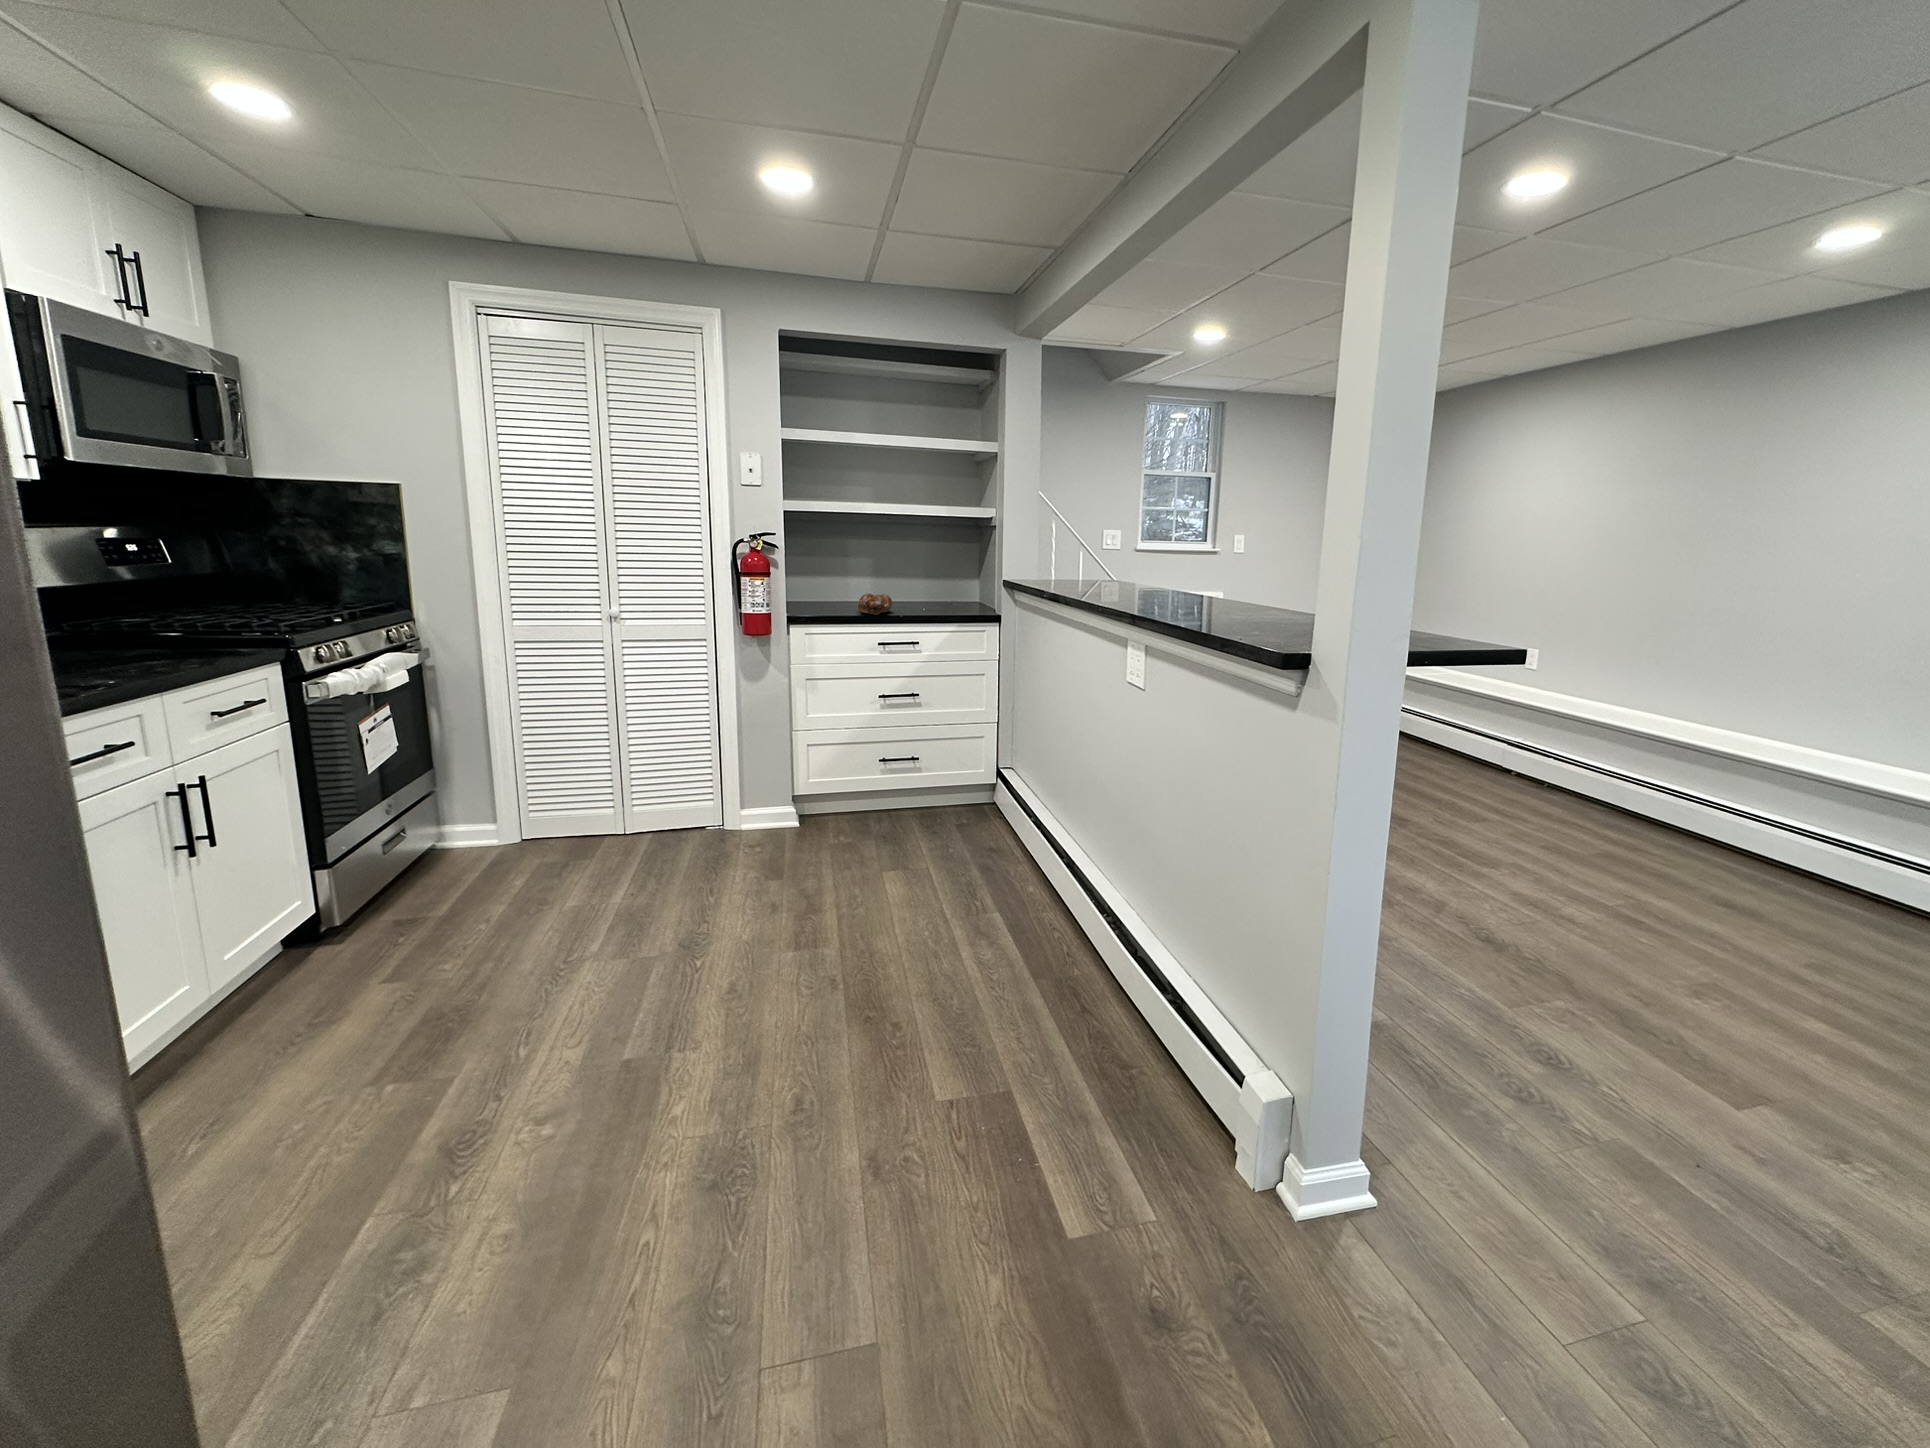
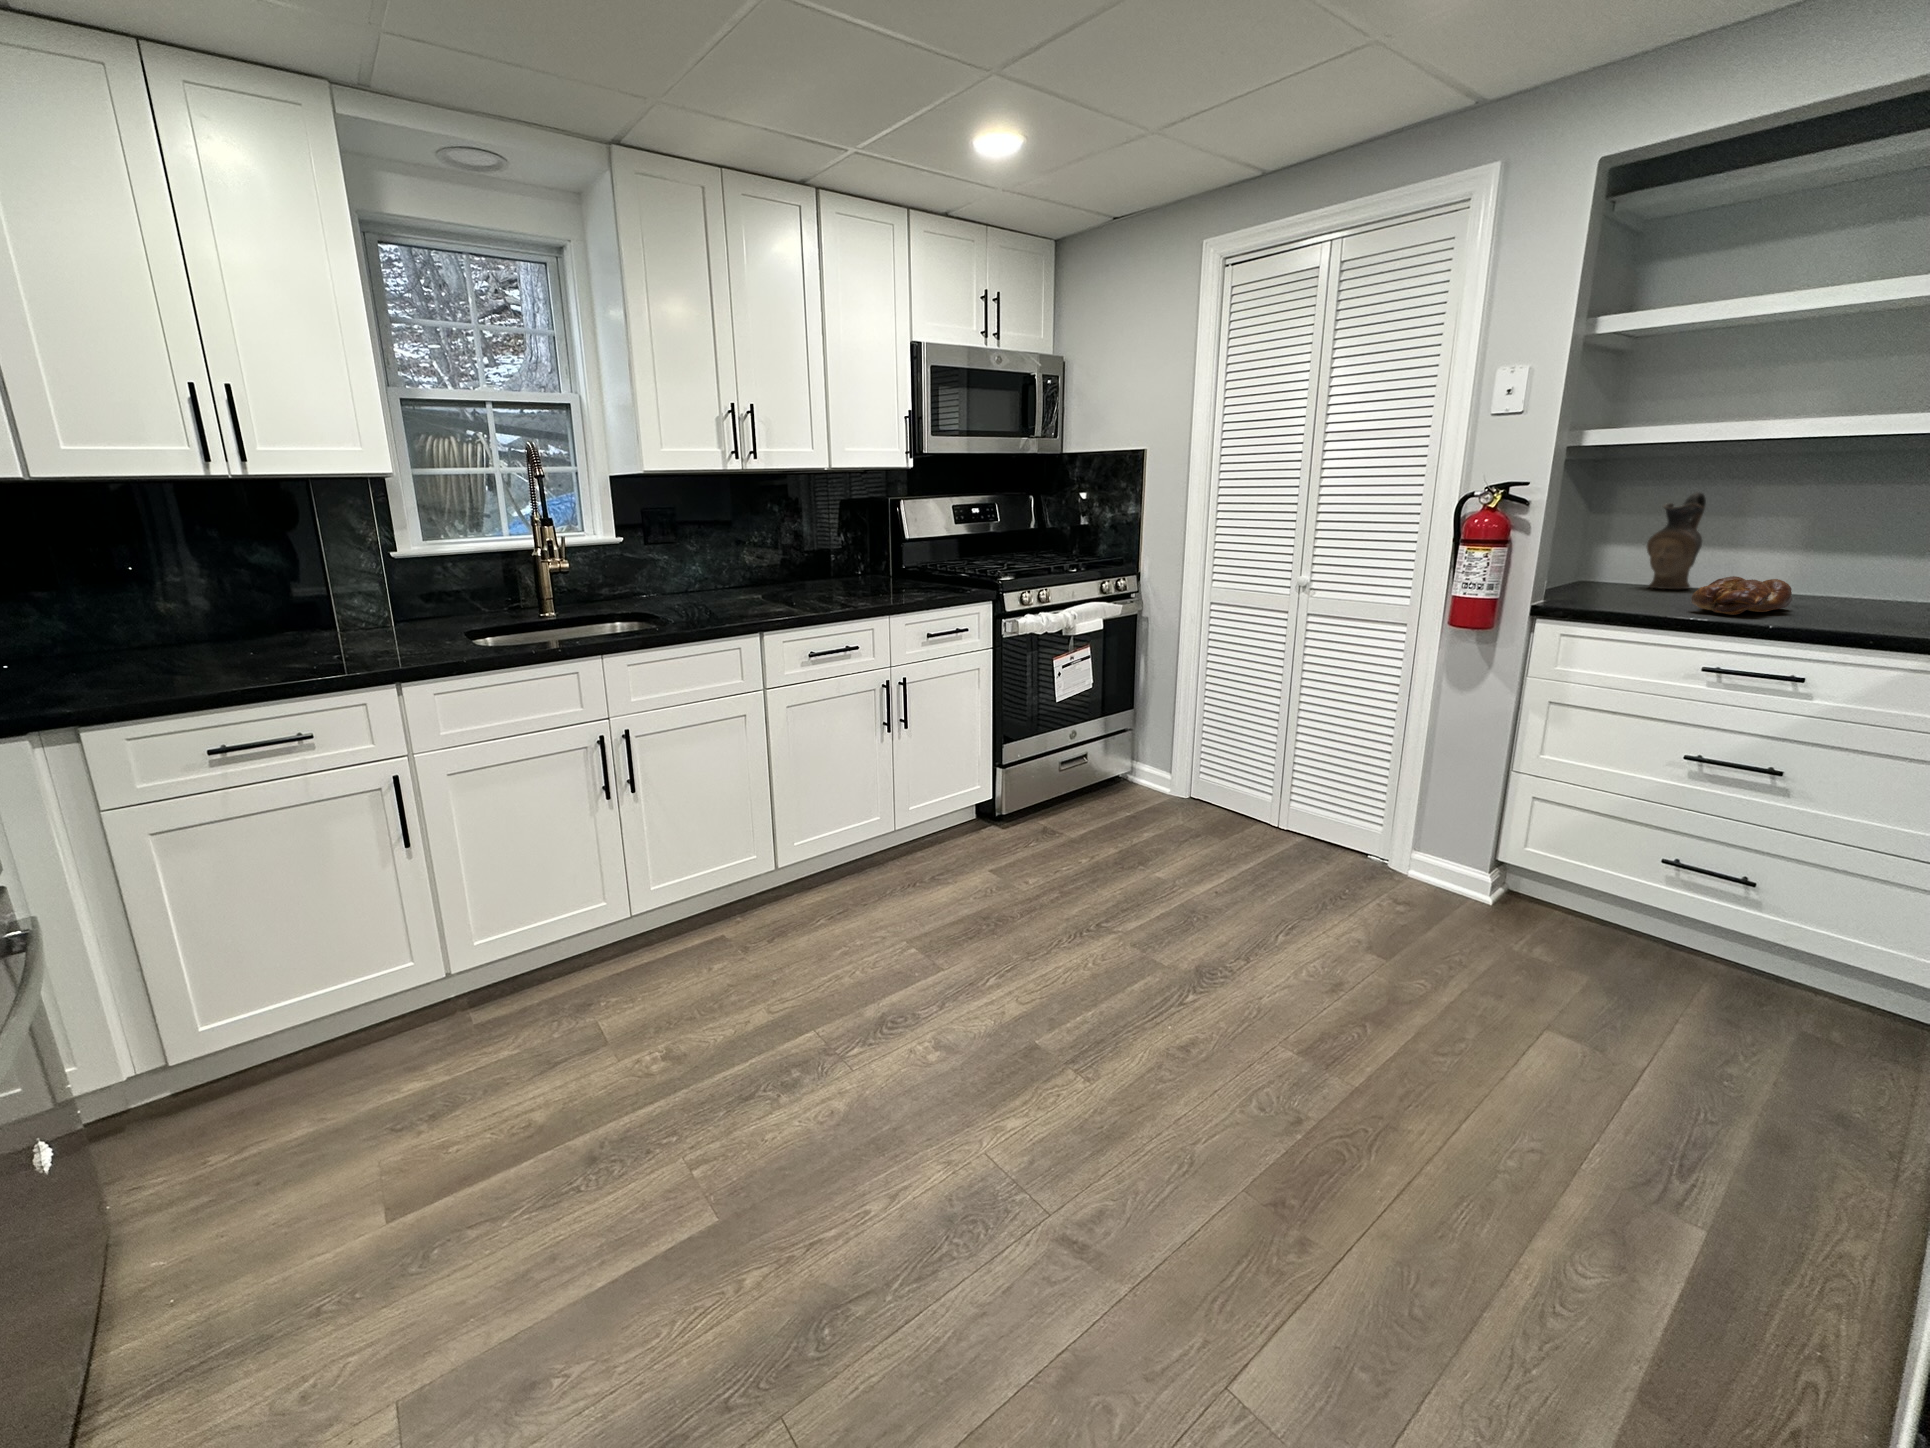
ceramic pitcher: none [812,544,836,603] -> present [1647,492,1706,589]

